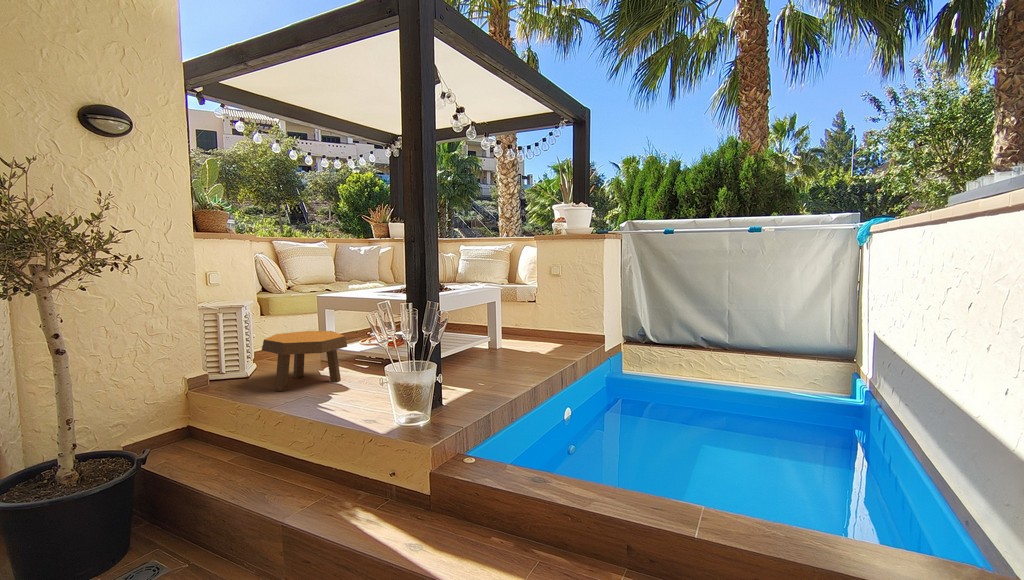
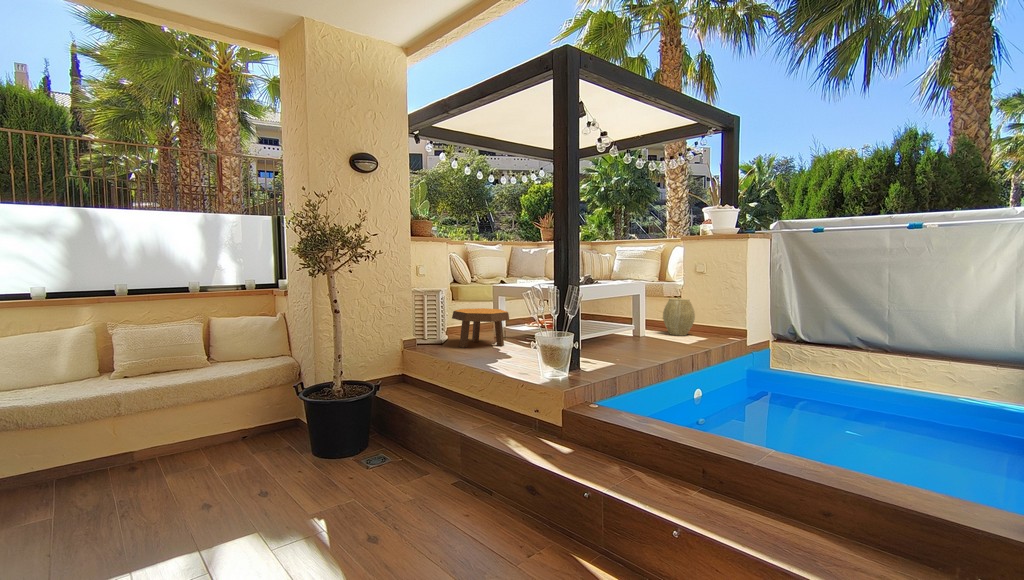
woven basket: none [521,301,554,343] -> present [663,297,695,336]

